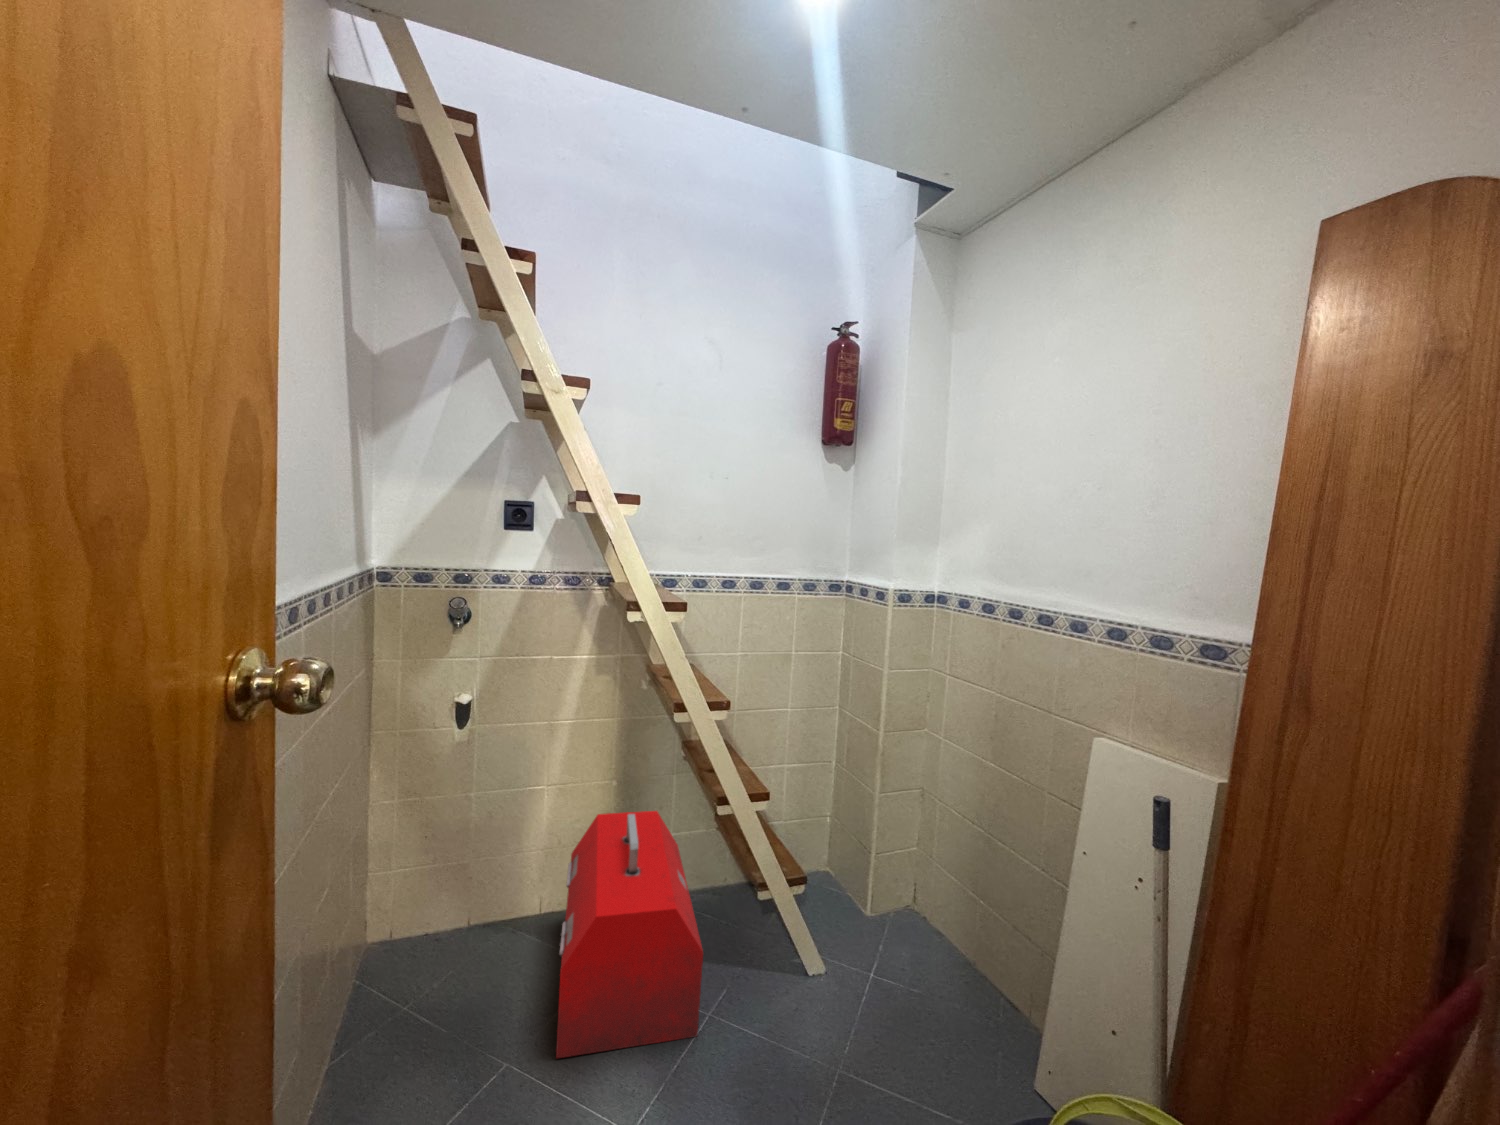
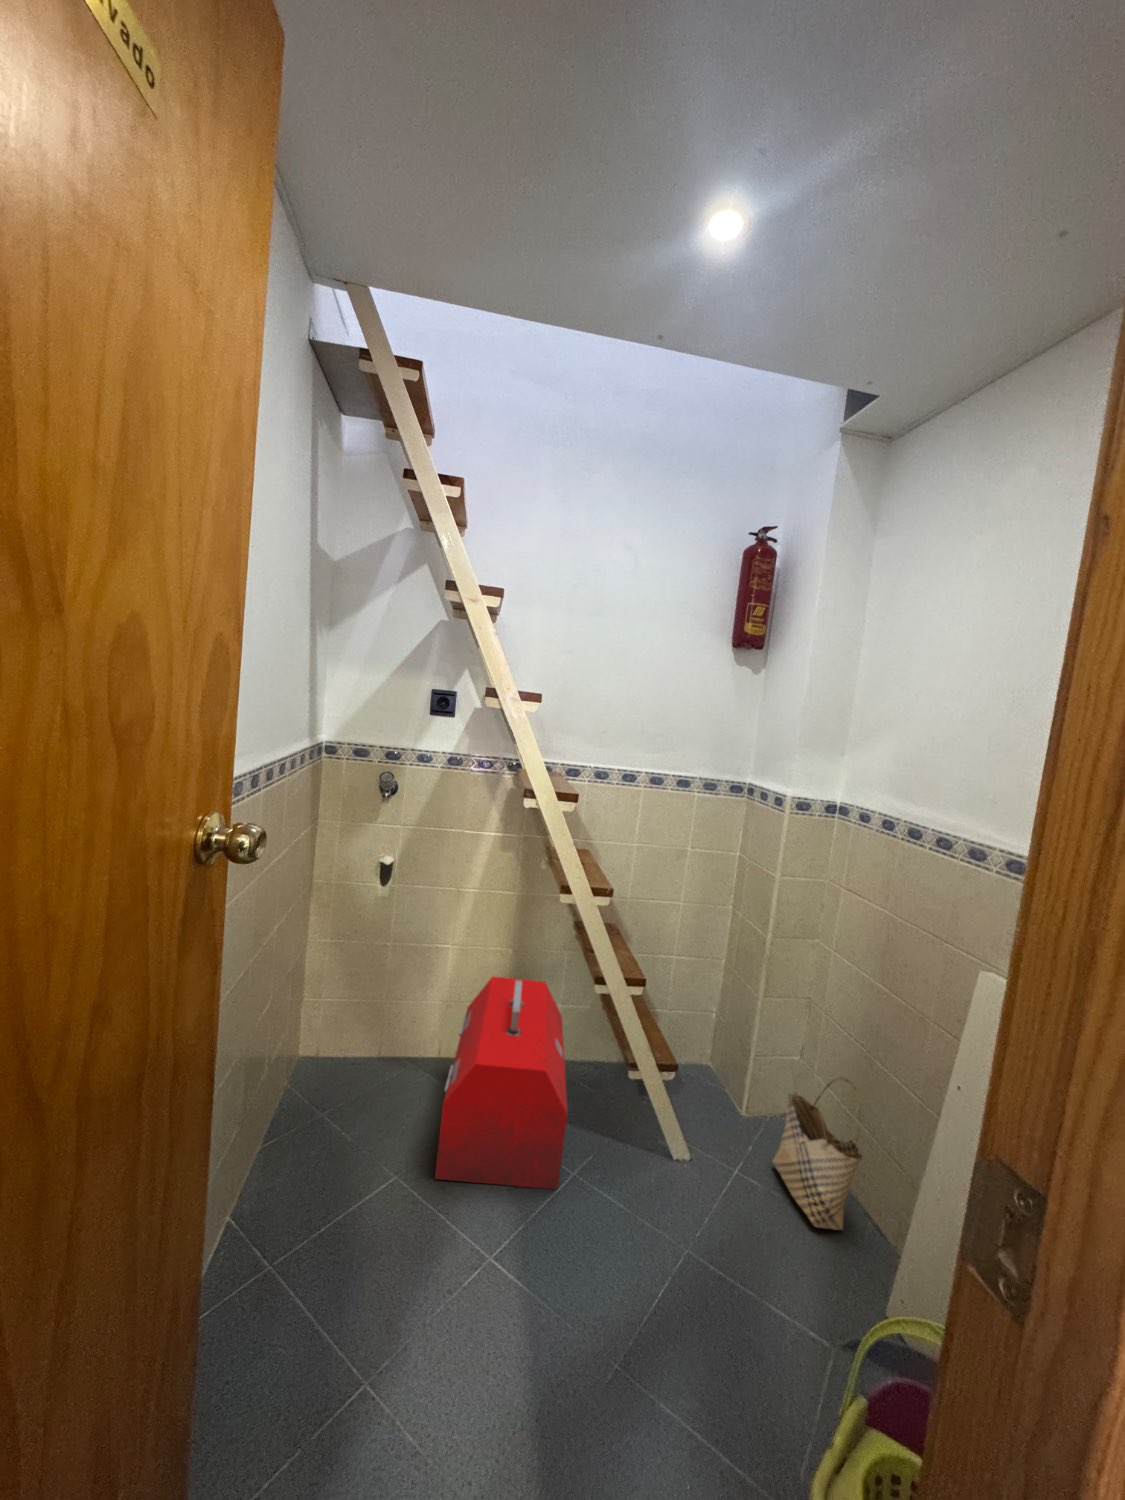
woven basket: none [905,858,994,1012] -> present [772,1076,862,1230]

